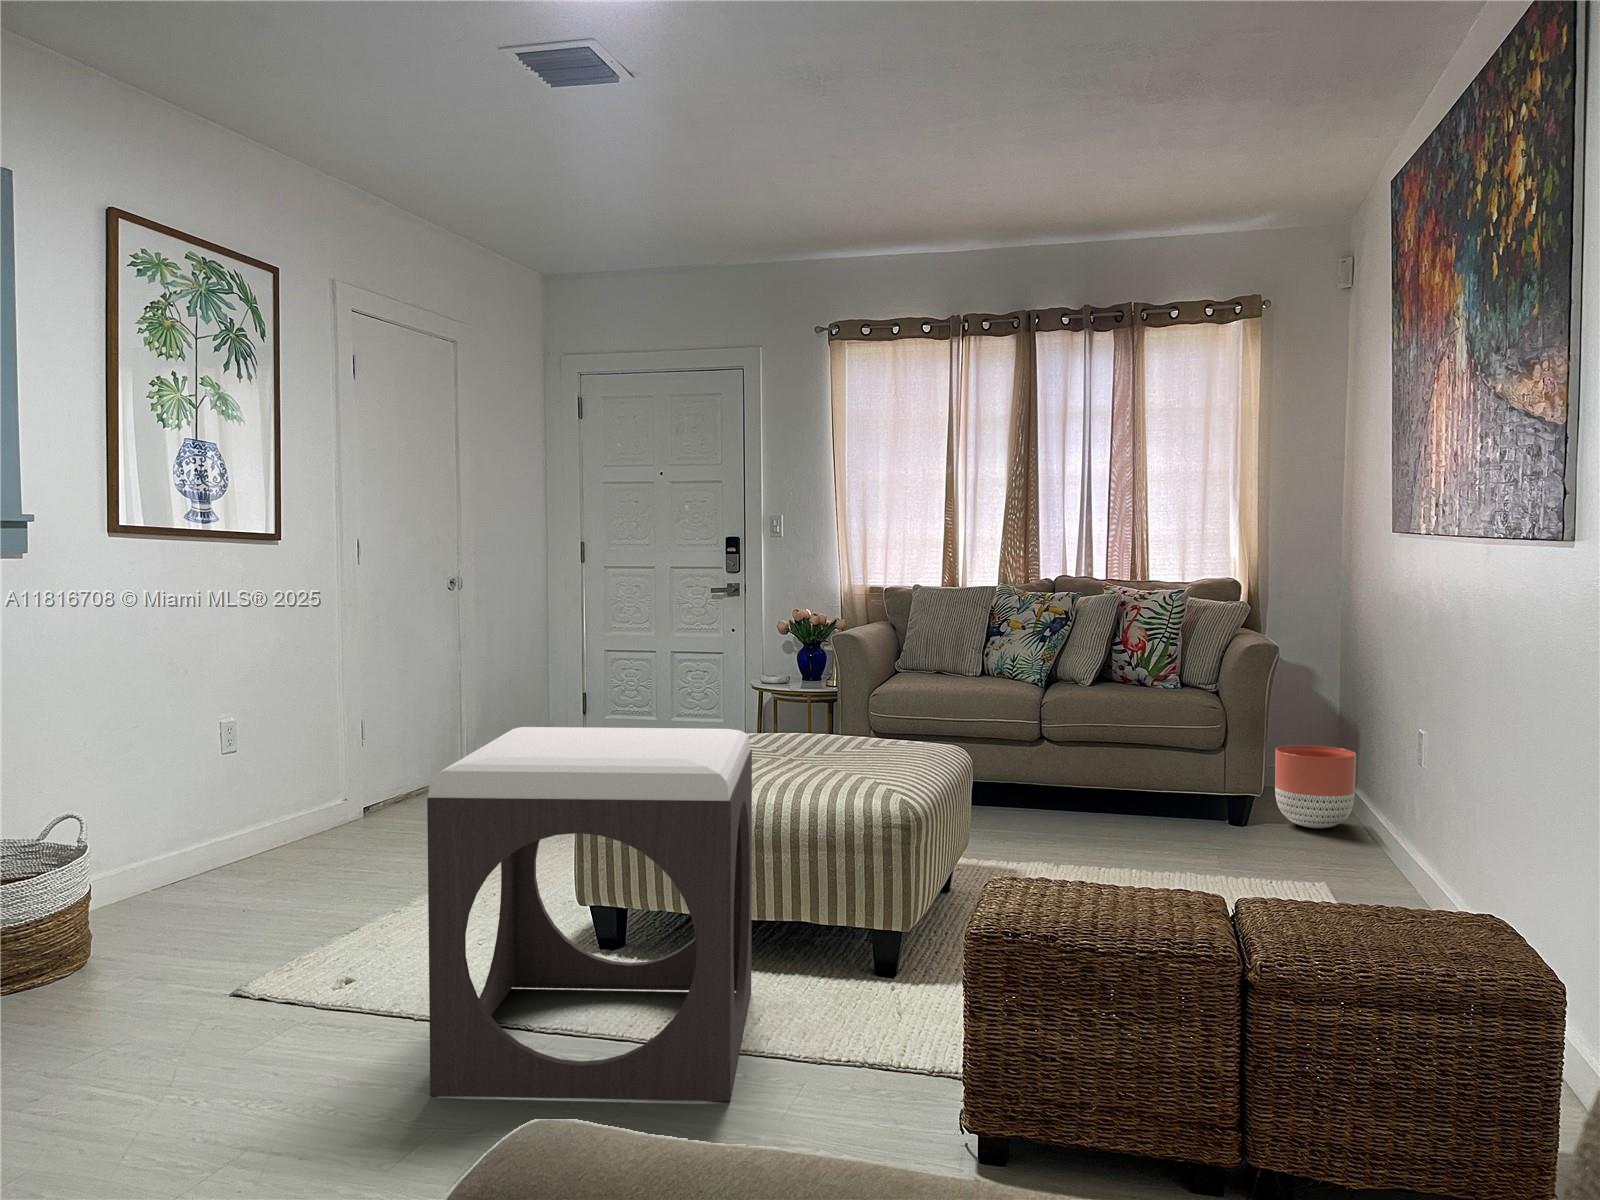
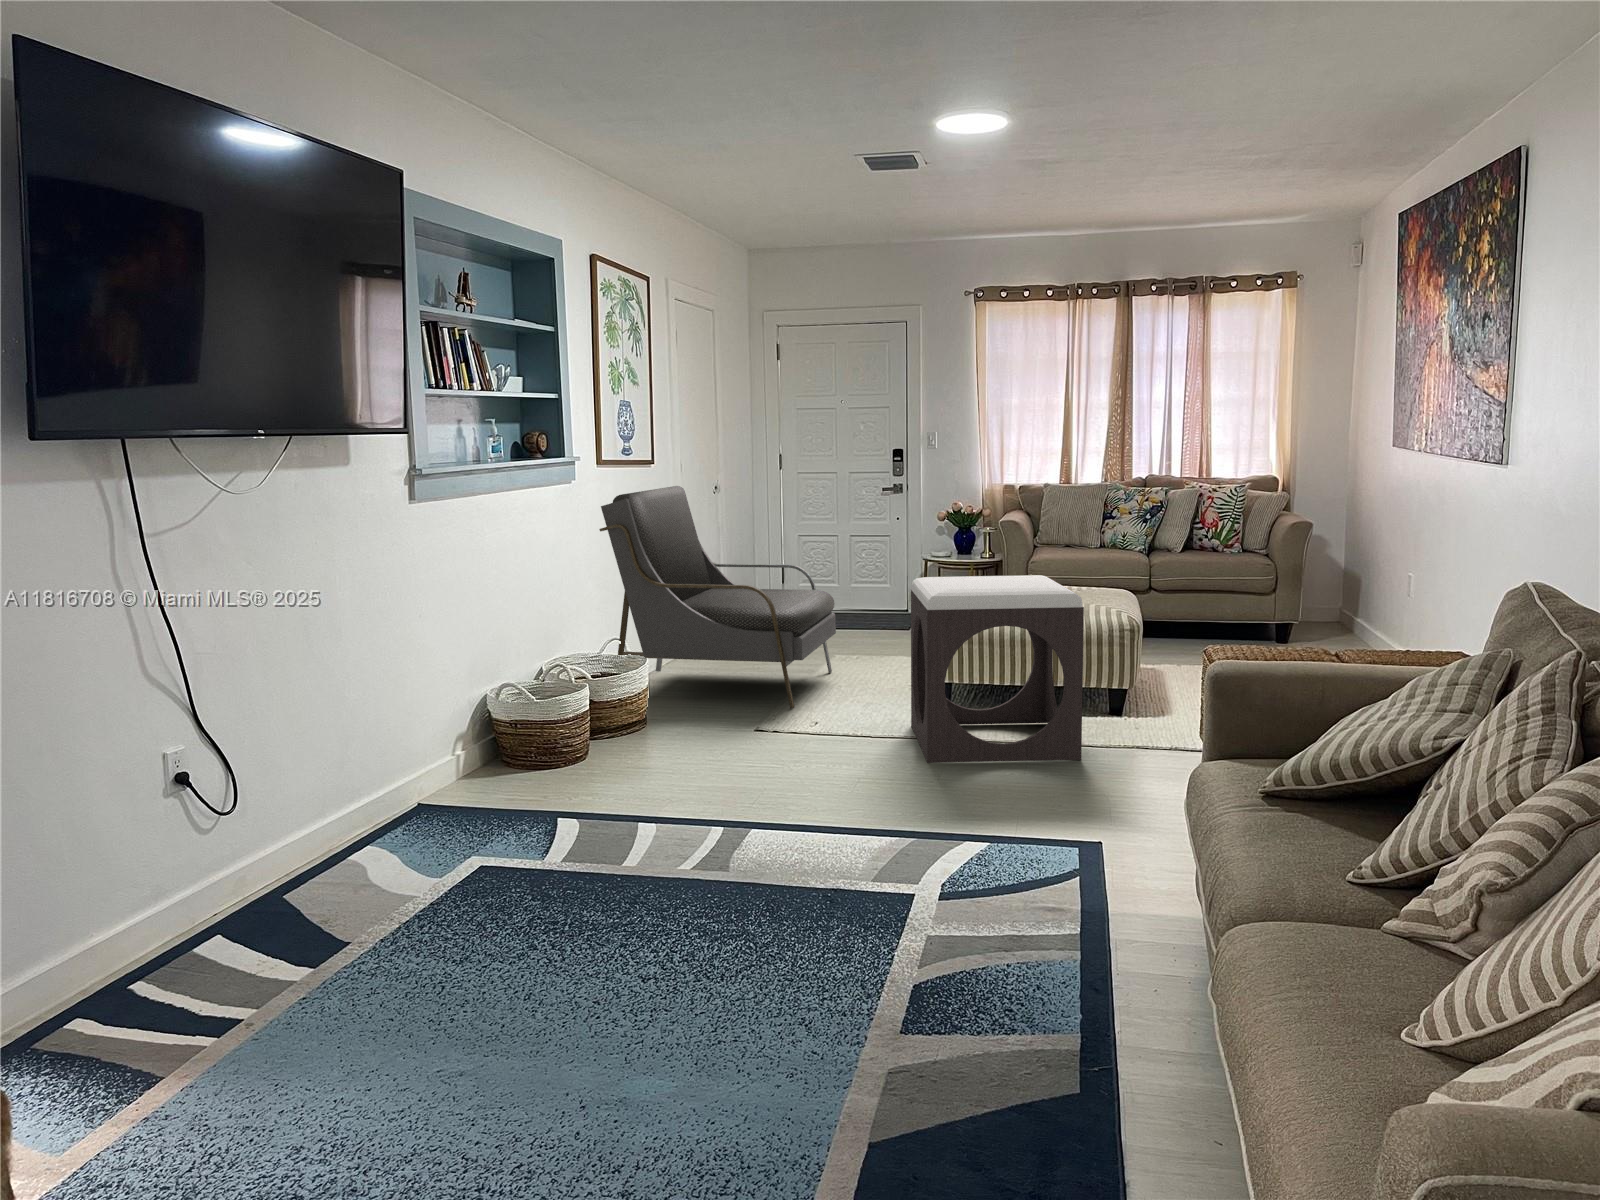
armchair: none [84,570,516,937] -> present [599,486,836,708]
planter: present [1275,745,1356,828] -> none [1306,588,1361,642]

